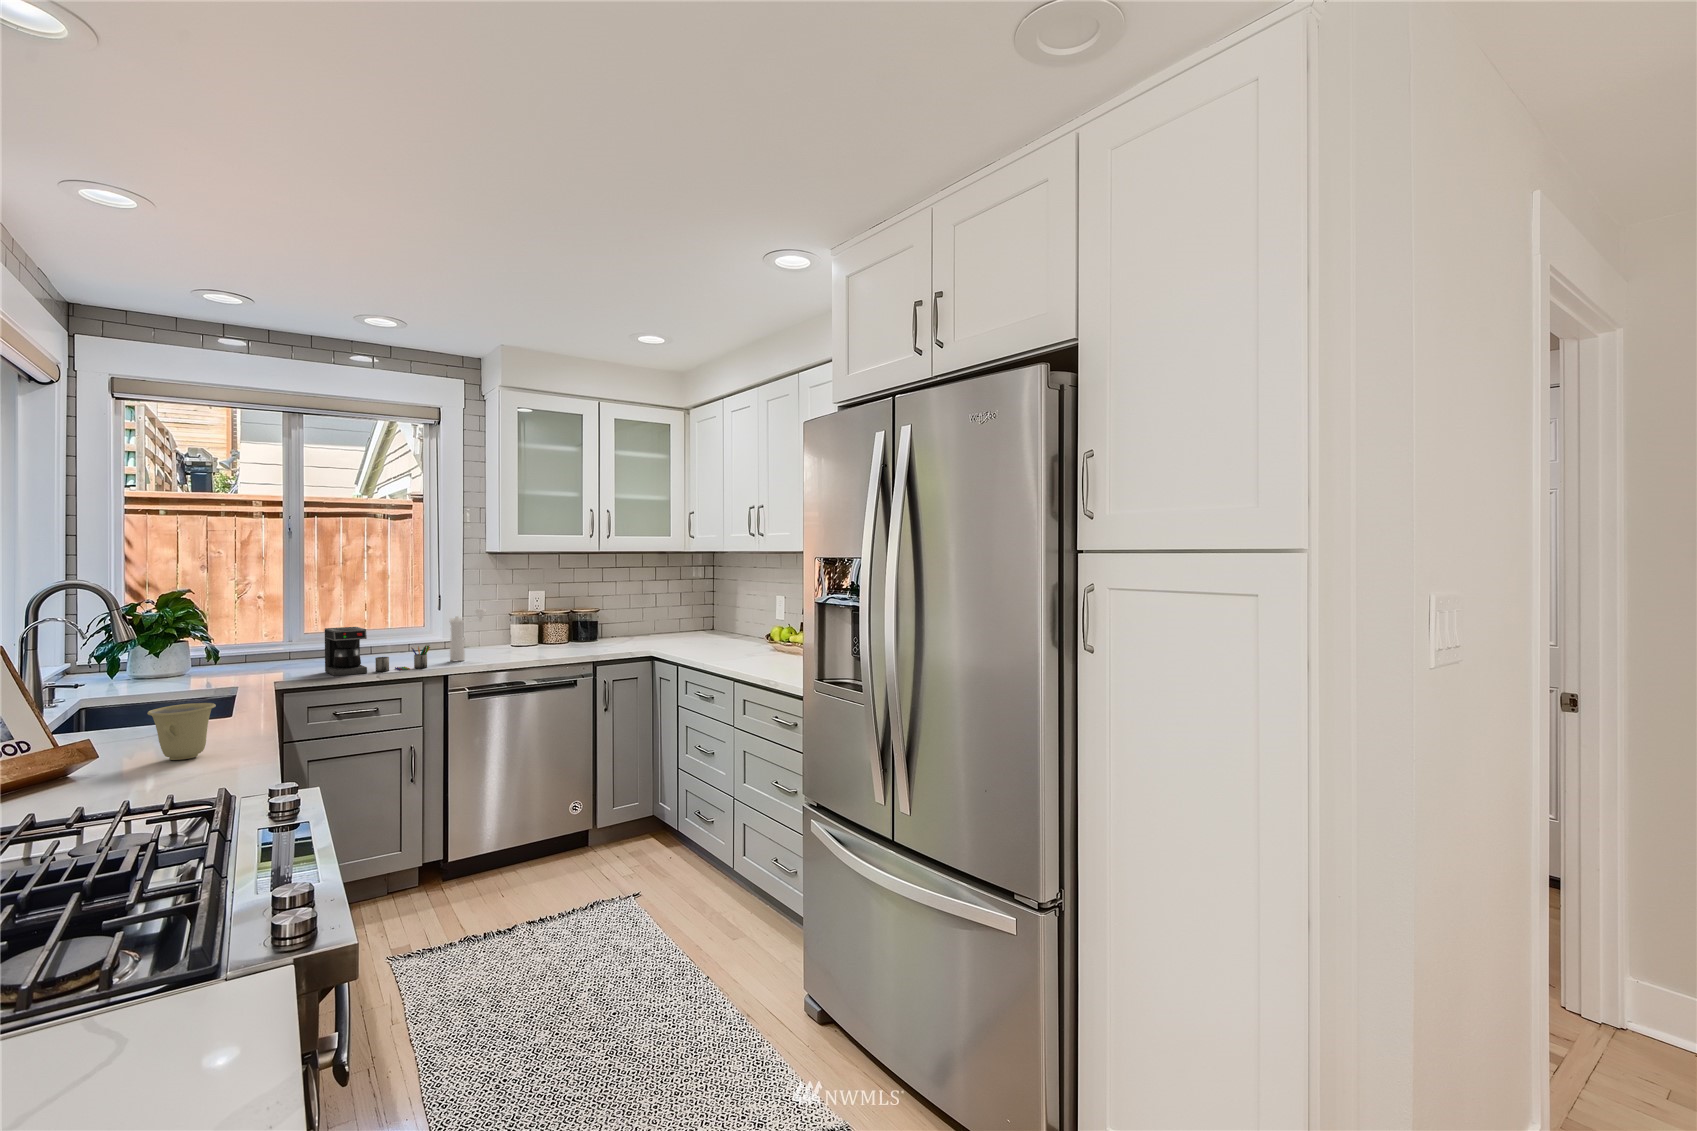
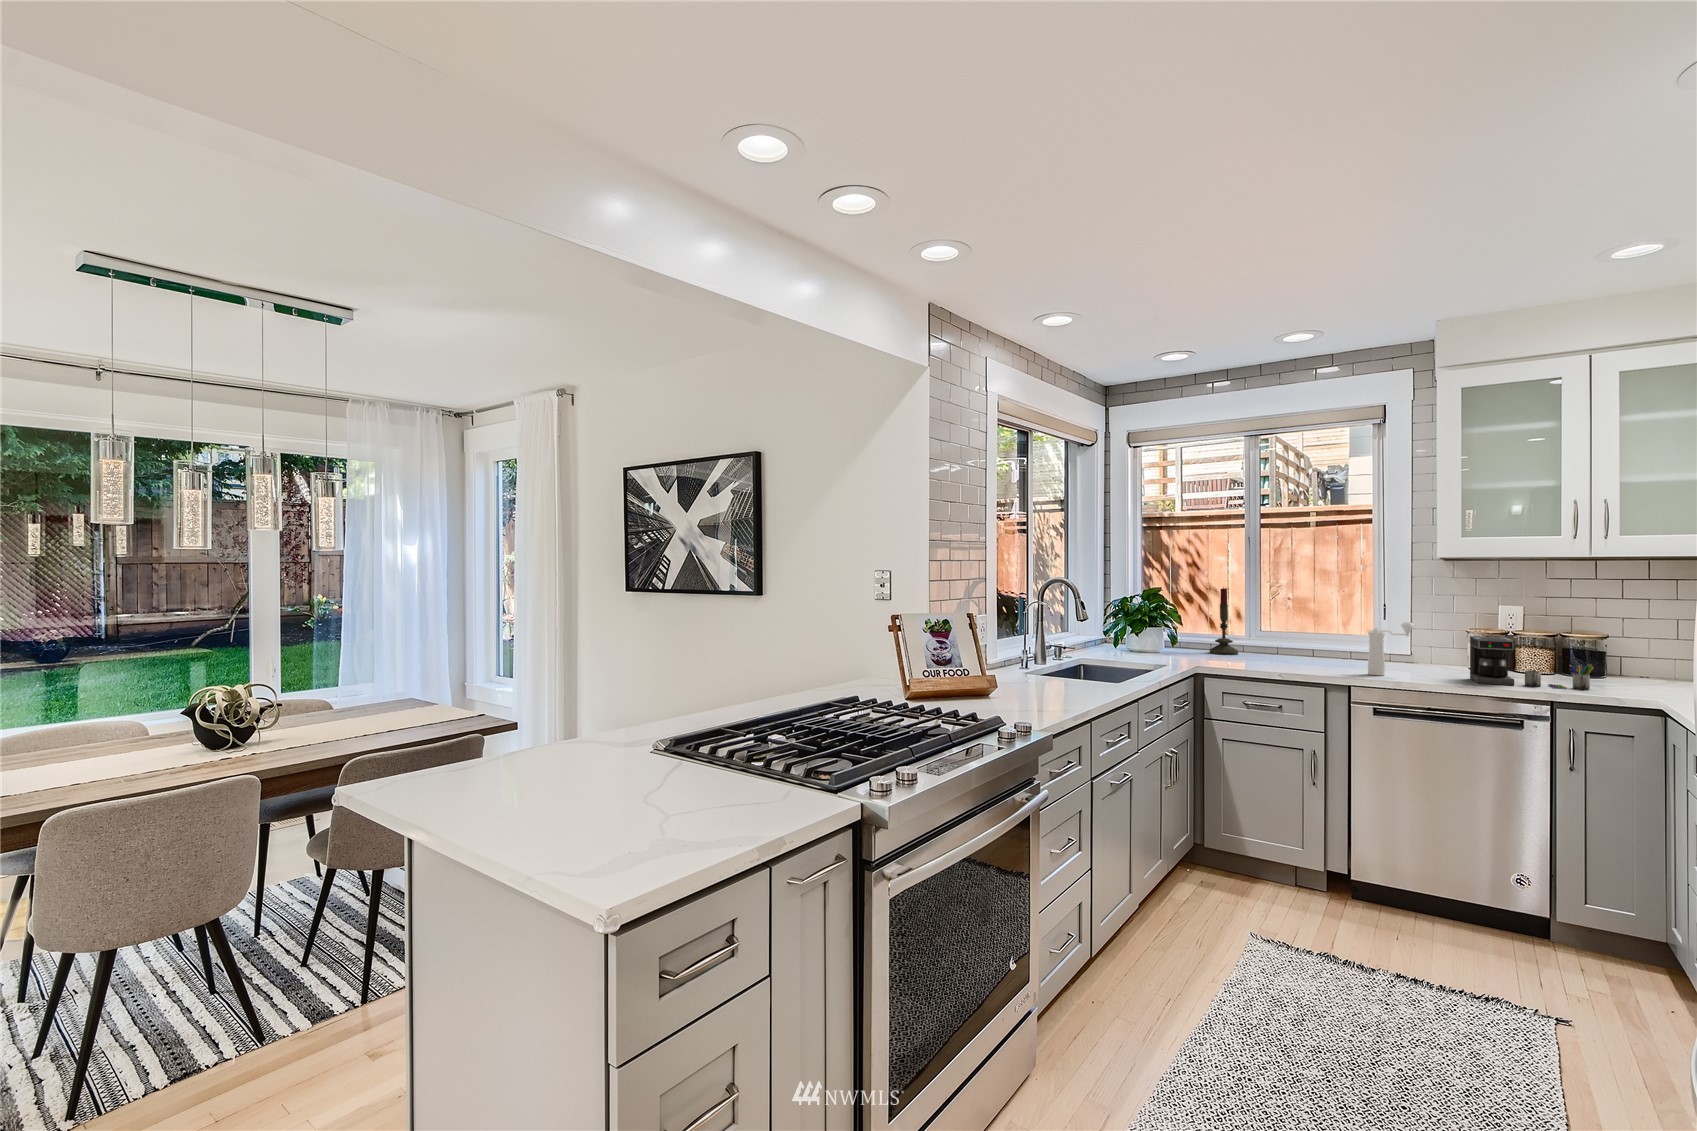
candle: none [243,582,282,663] -> present [1210,587,1238,655]
coffee maker: present [325,627,430,676] -> present [1470,636,1594,689]
cup: present [147,703,216,760] -> none [1012,668,1050,706]

